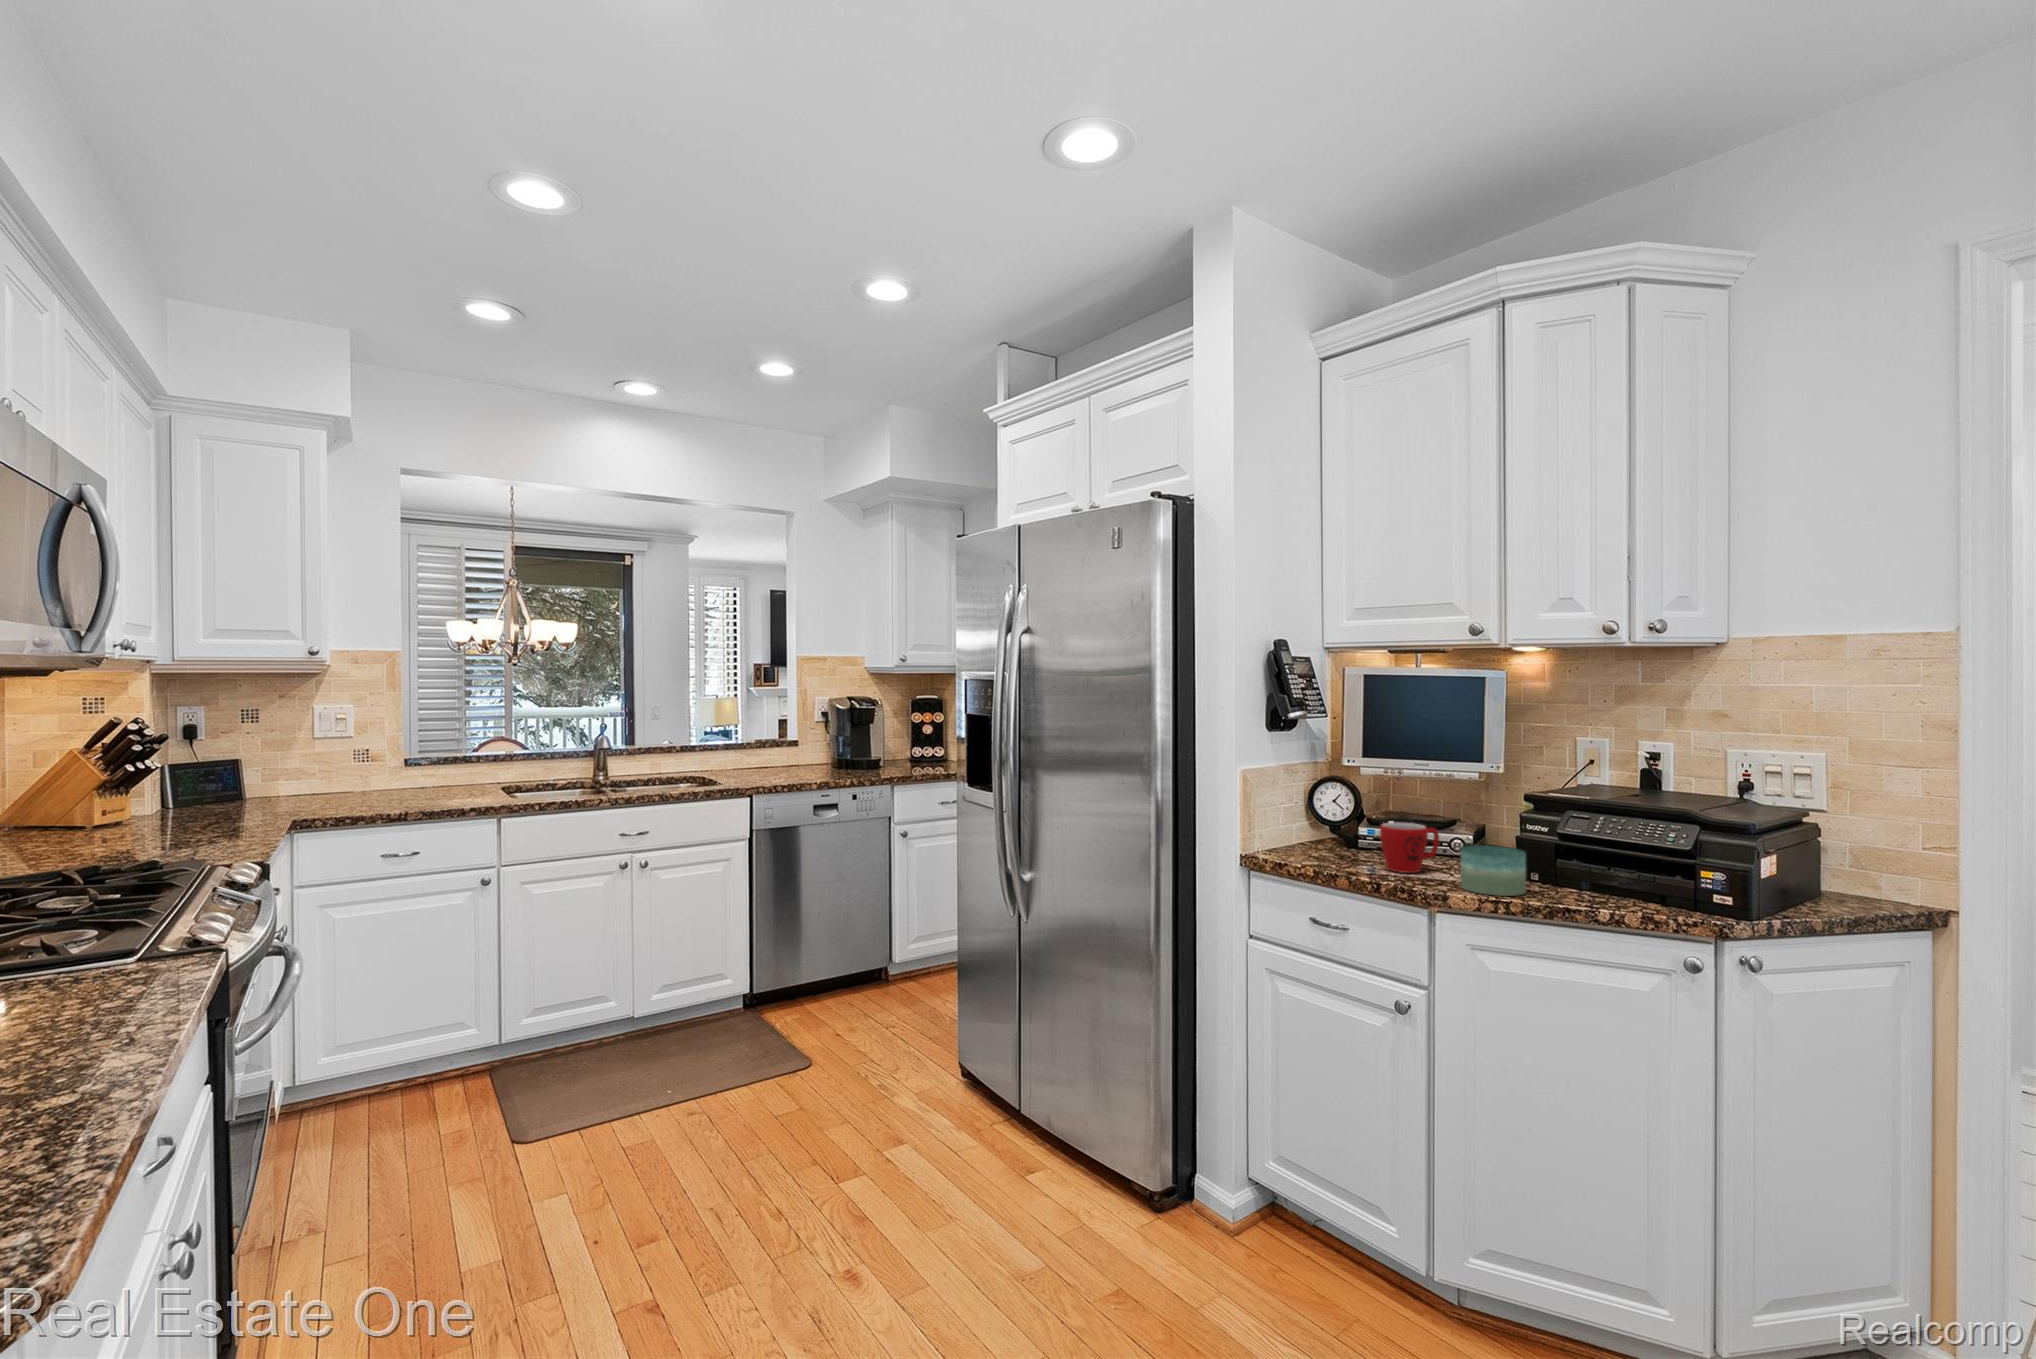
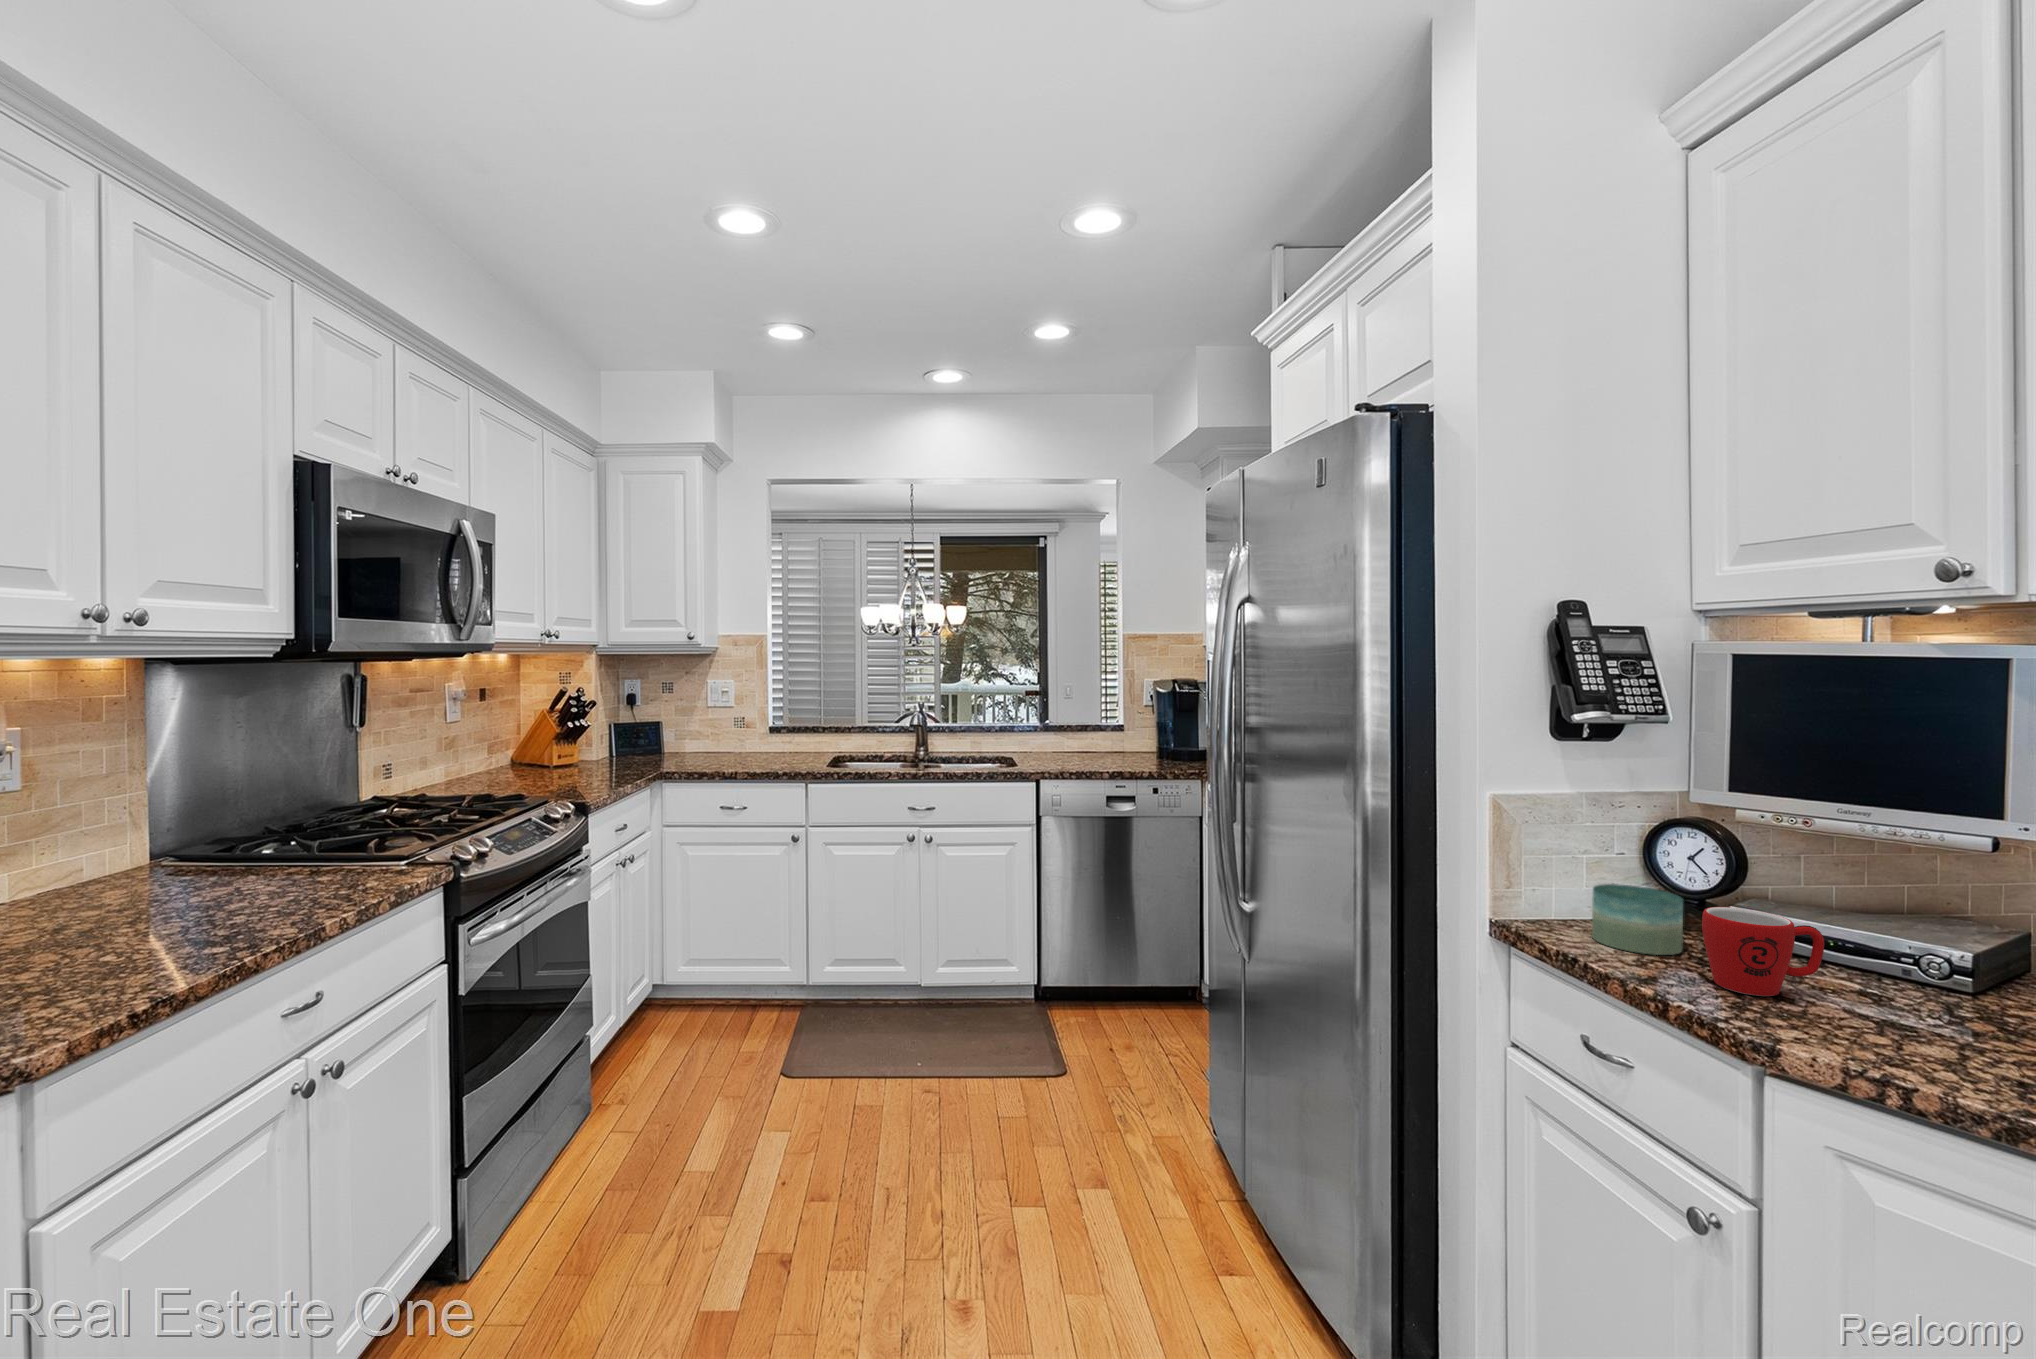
candle: present [1461,845,1526,896] -> present [1592,884,1683,955]

